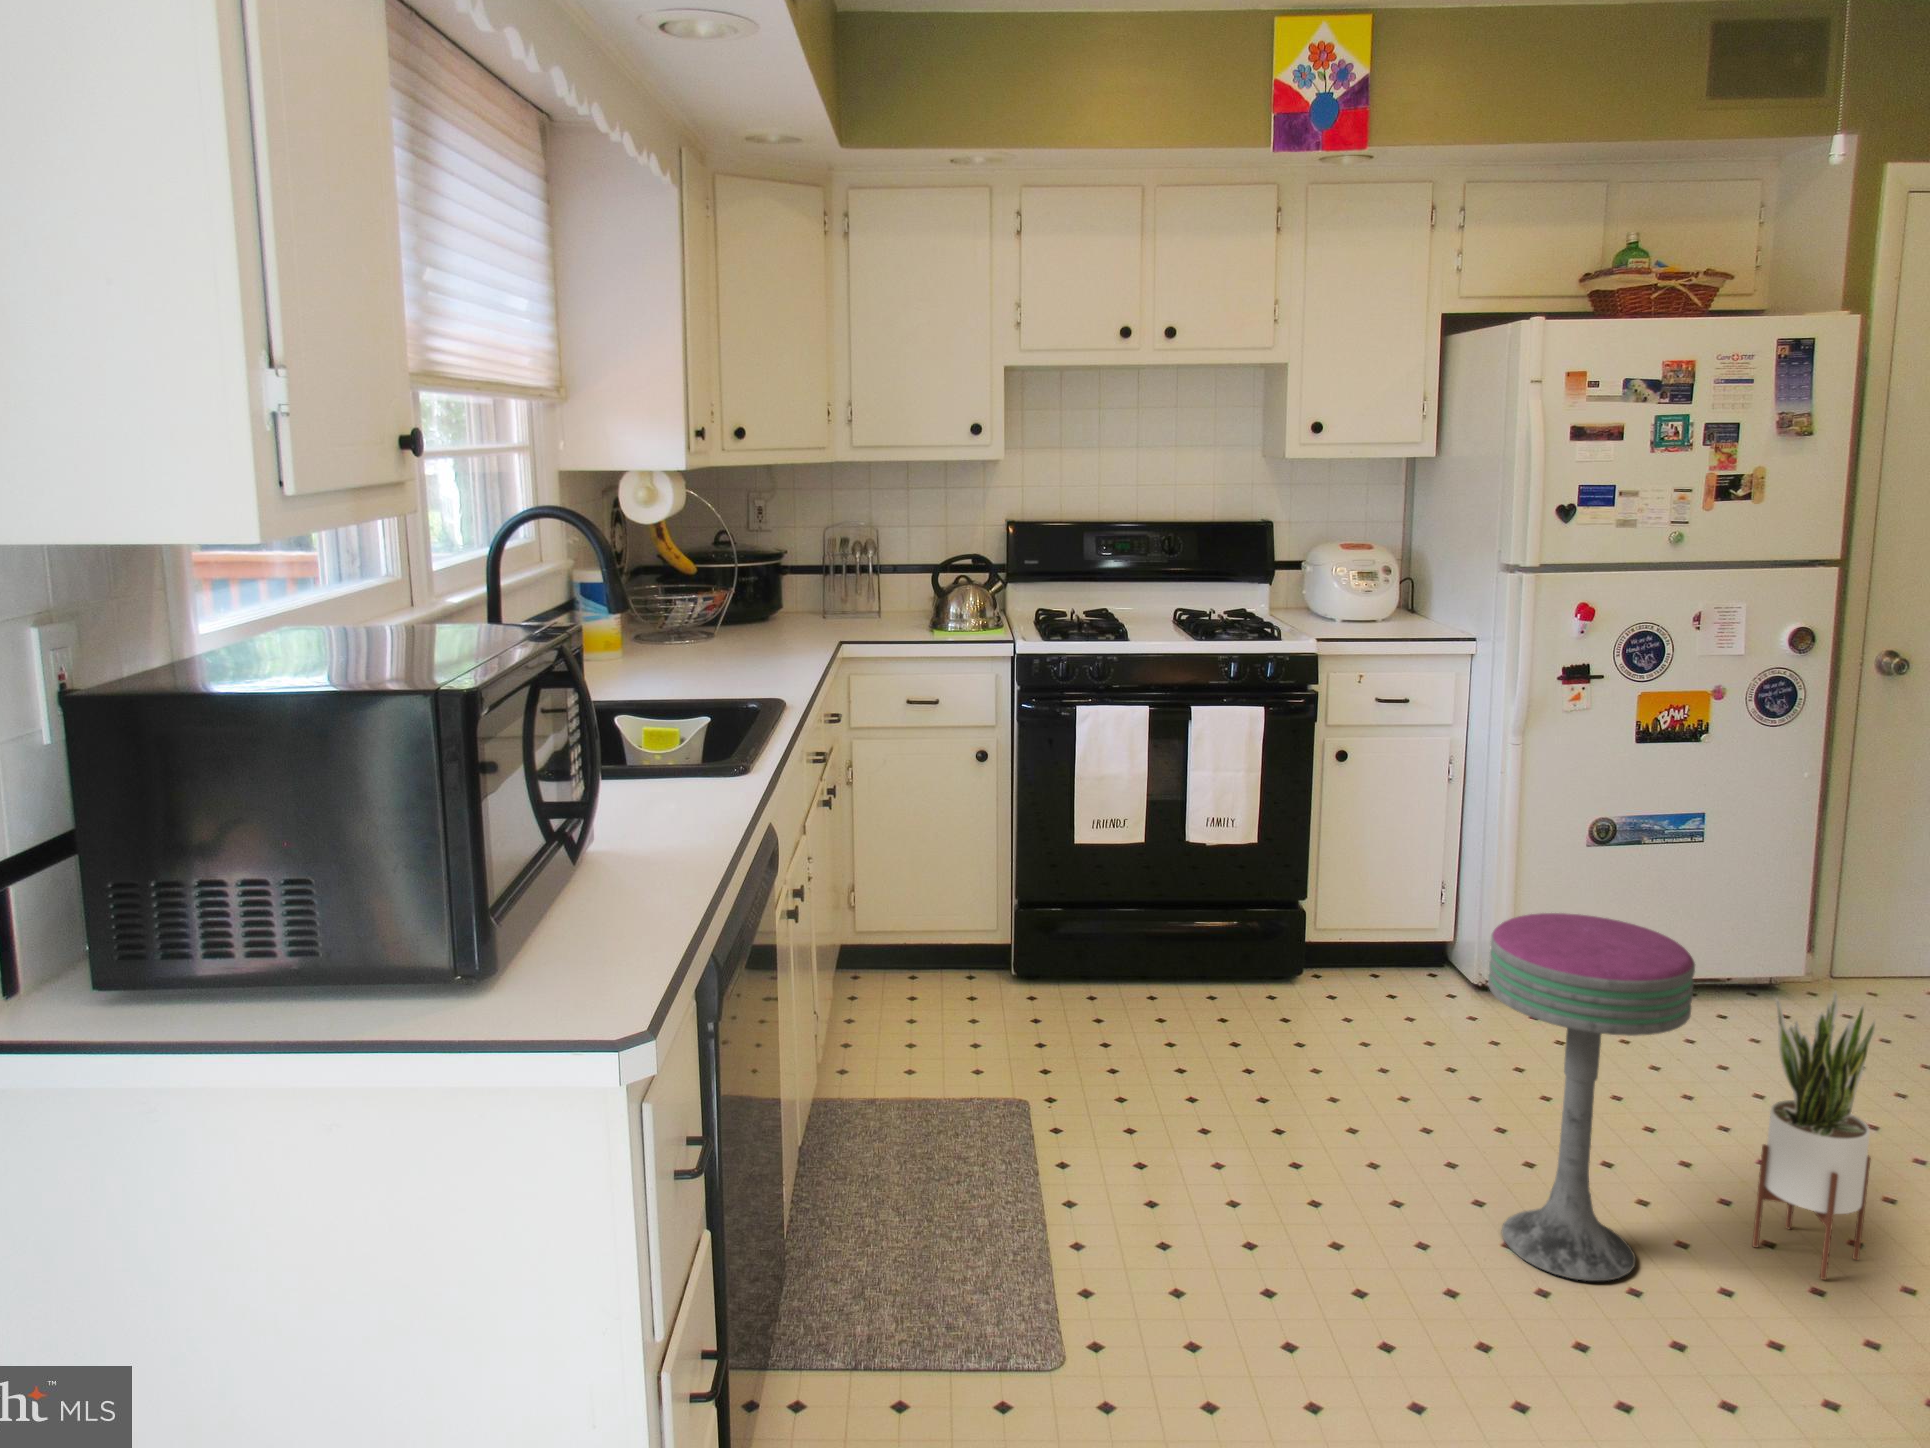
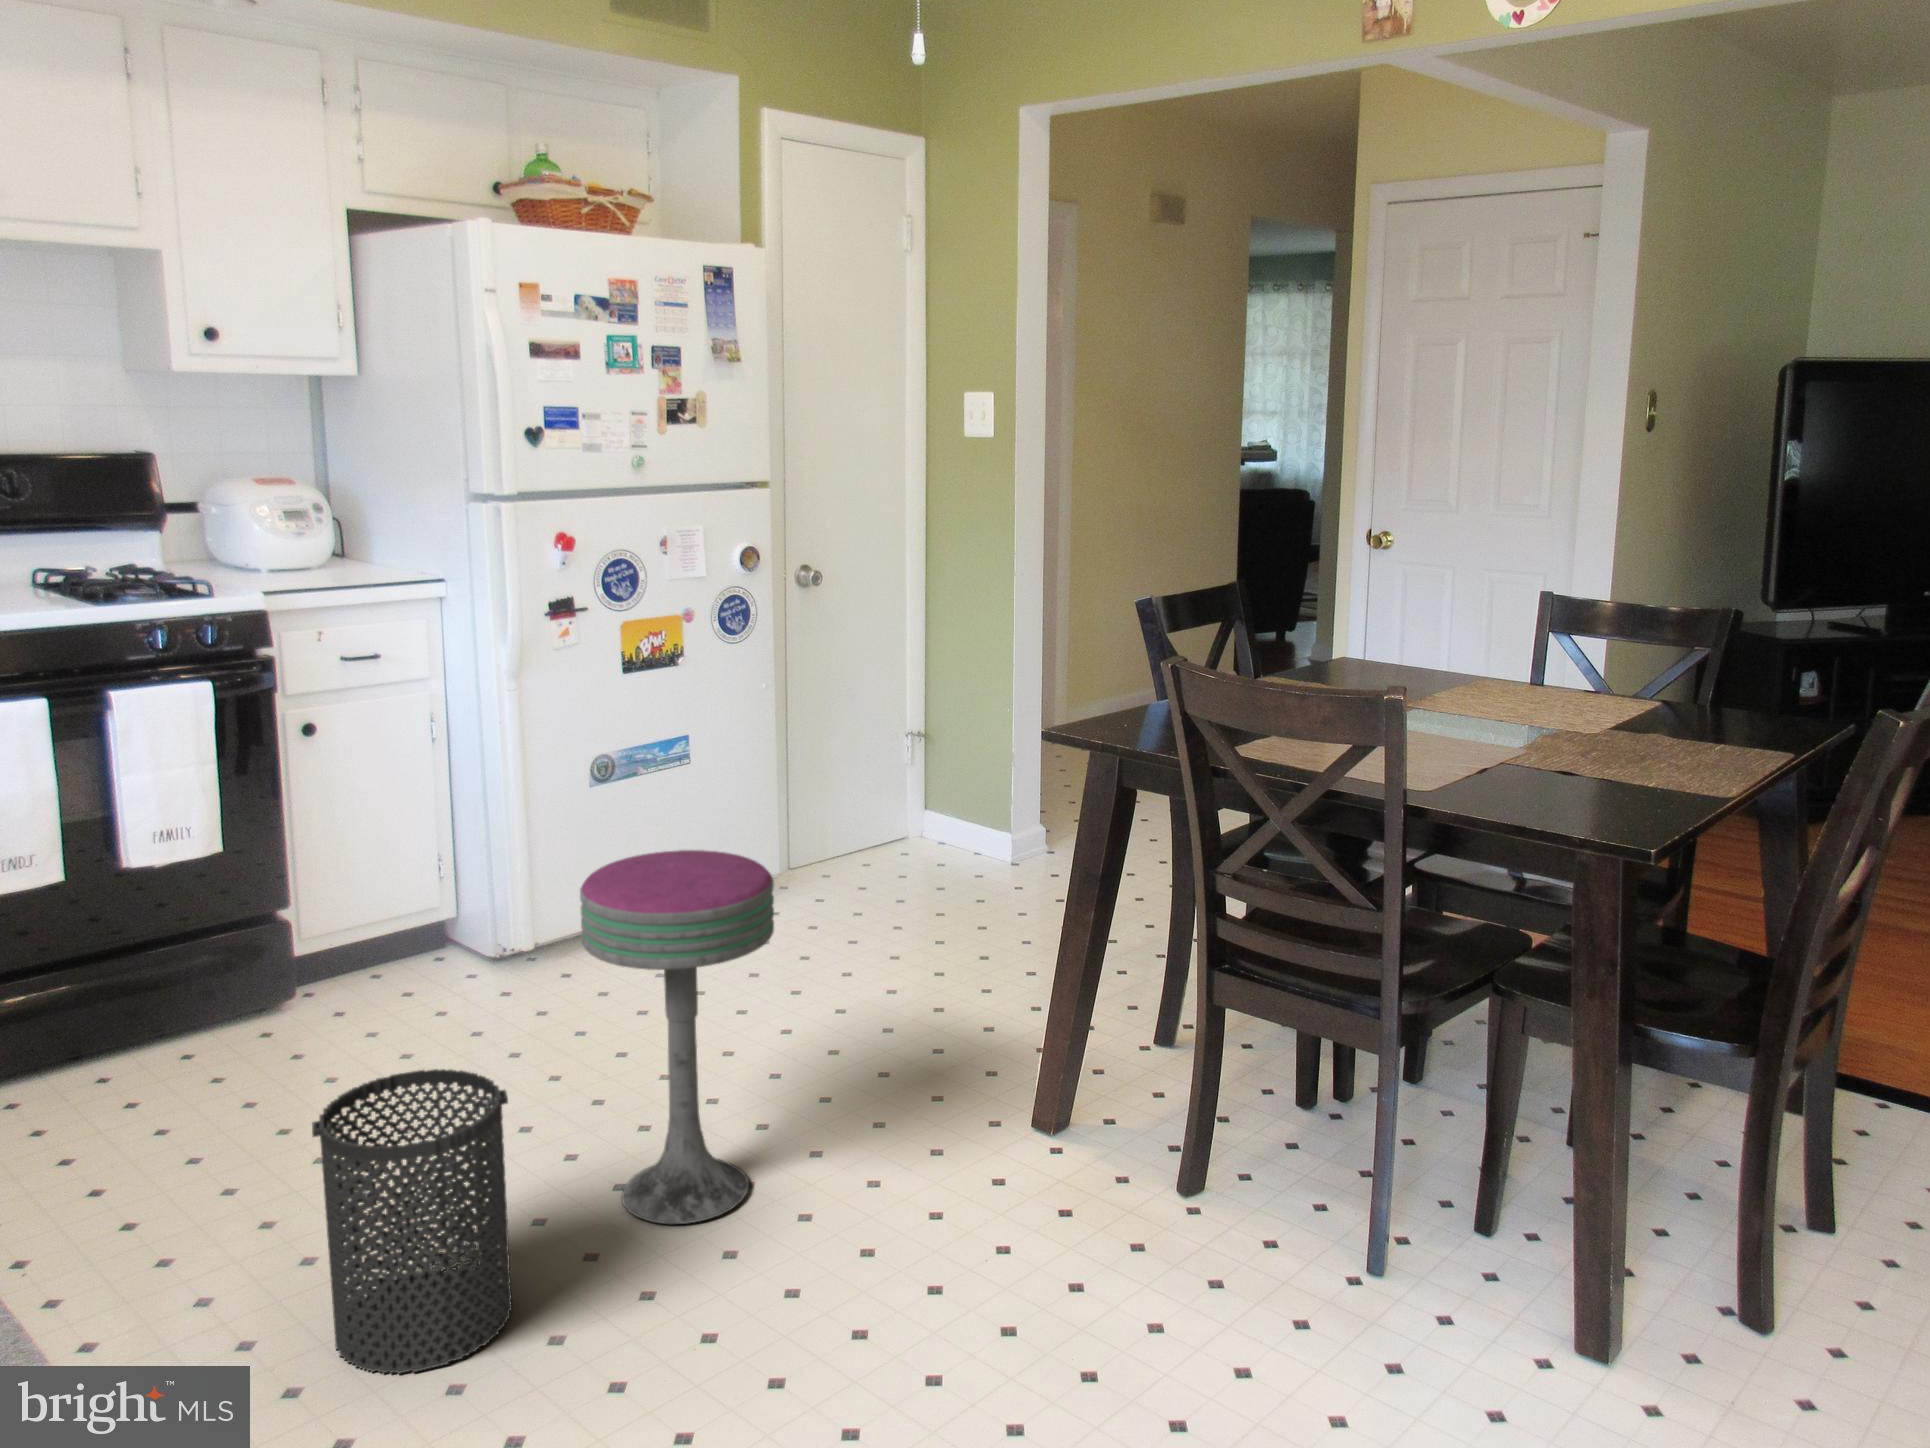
potted plant: present [1752,992,1875,1280] -> none [828,871,904,1131]
trash can: none [1228,1041,1386,1294] -> present [312,1069,512,1374]

